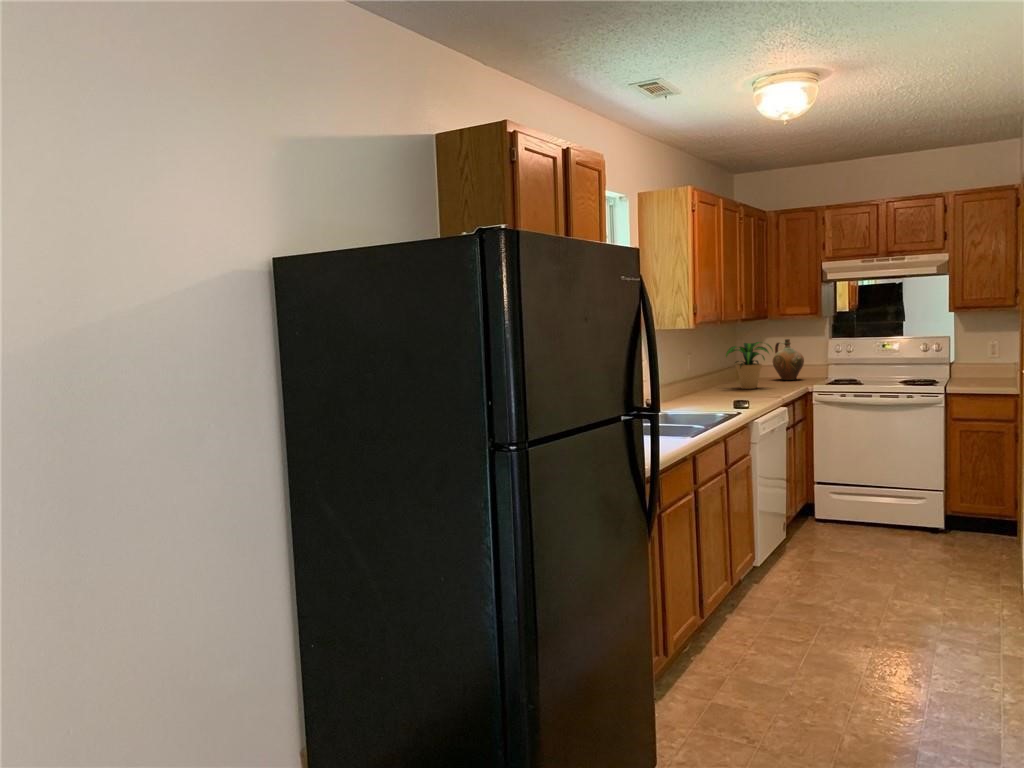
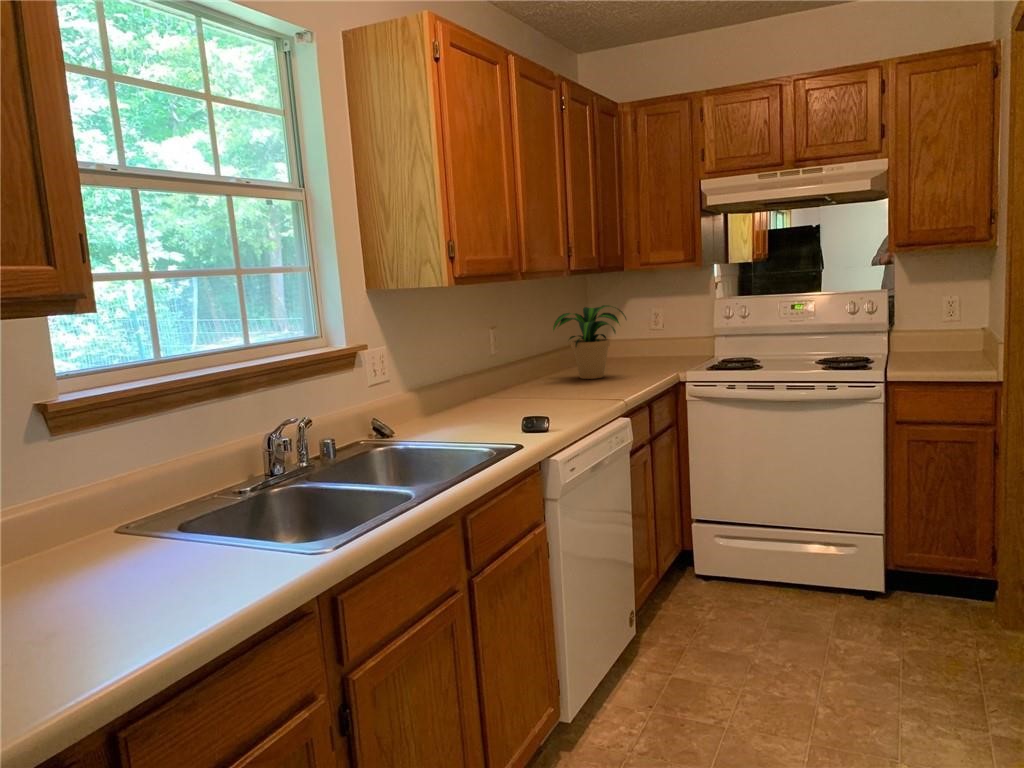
ceramic jug: present [773,339,804,380] -> none [635,299,680,360]

